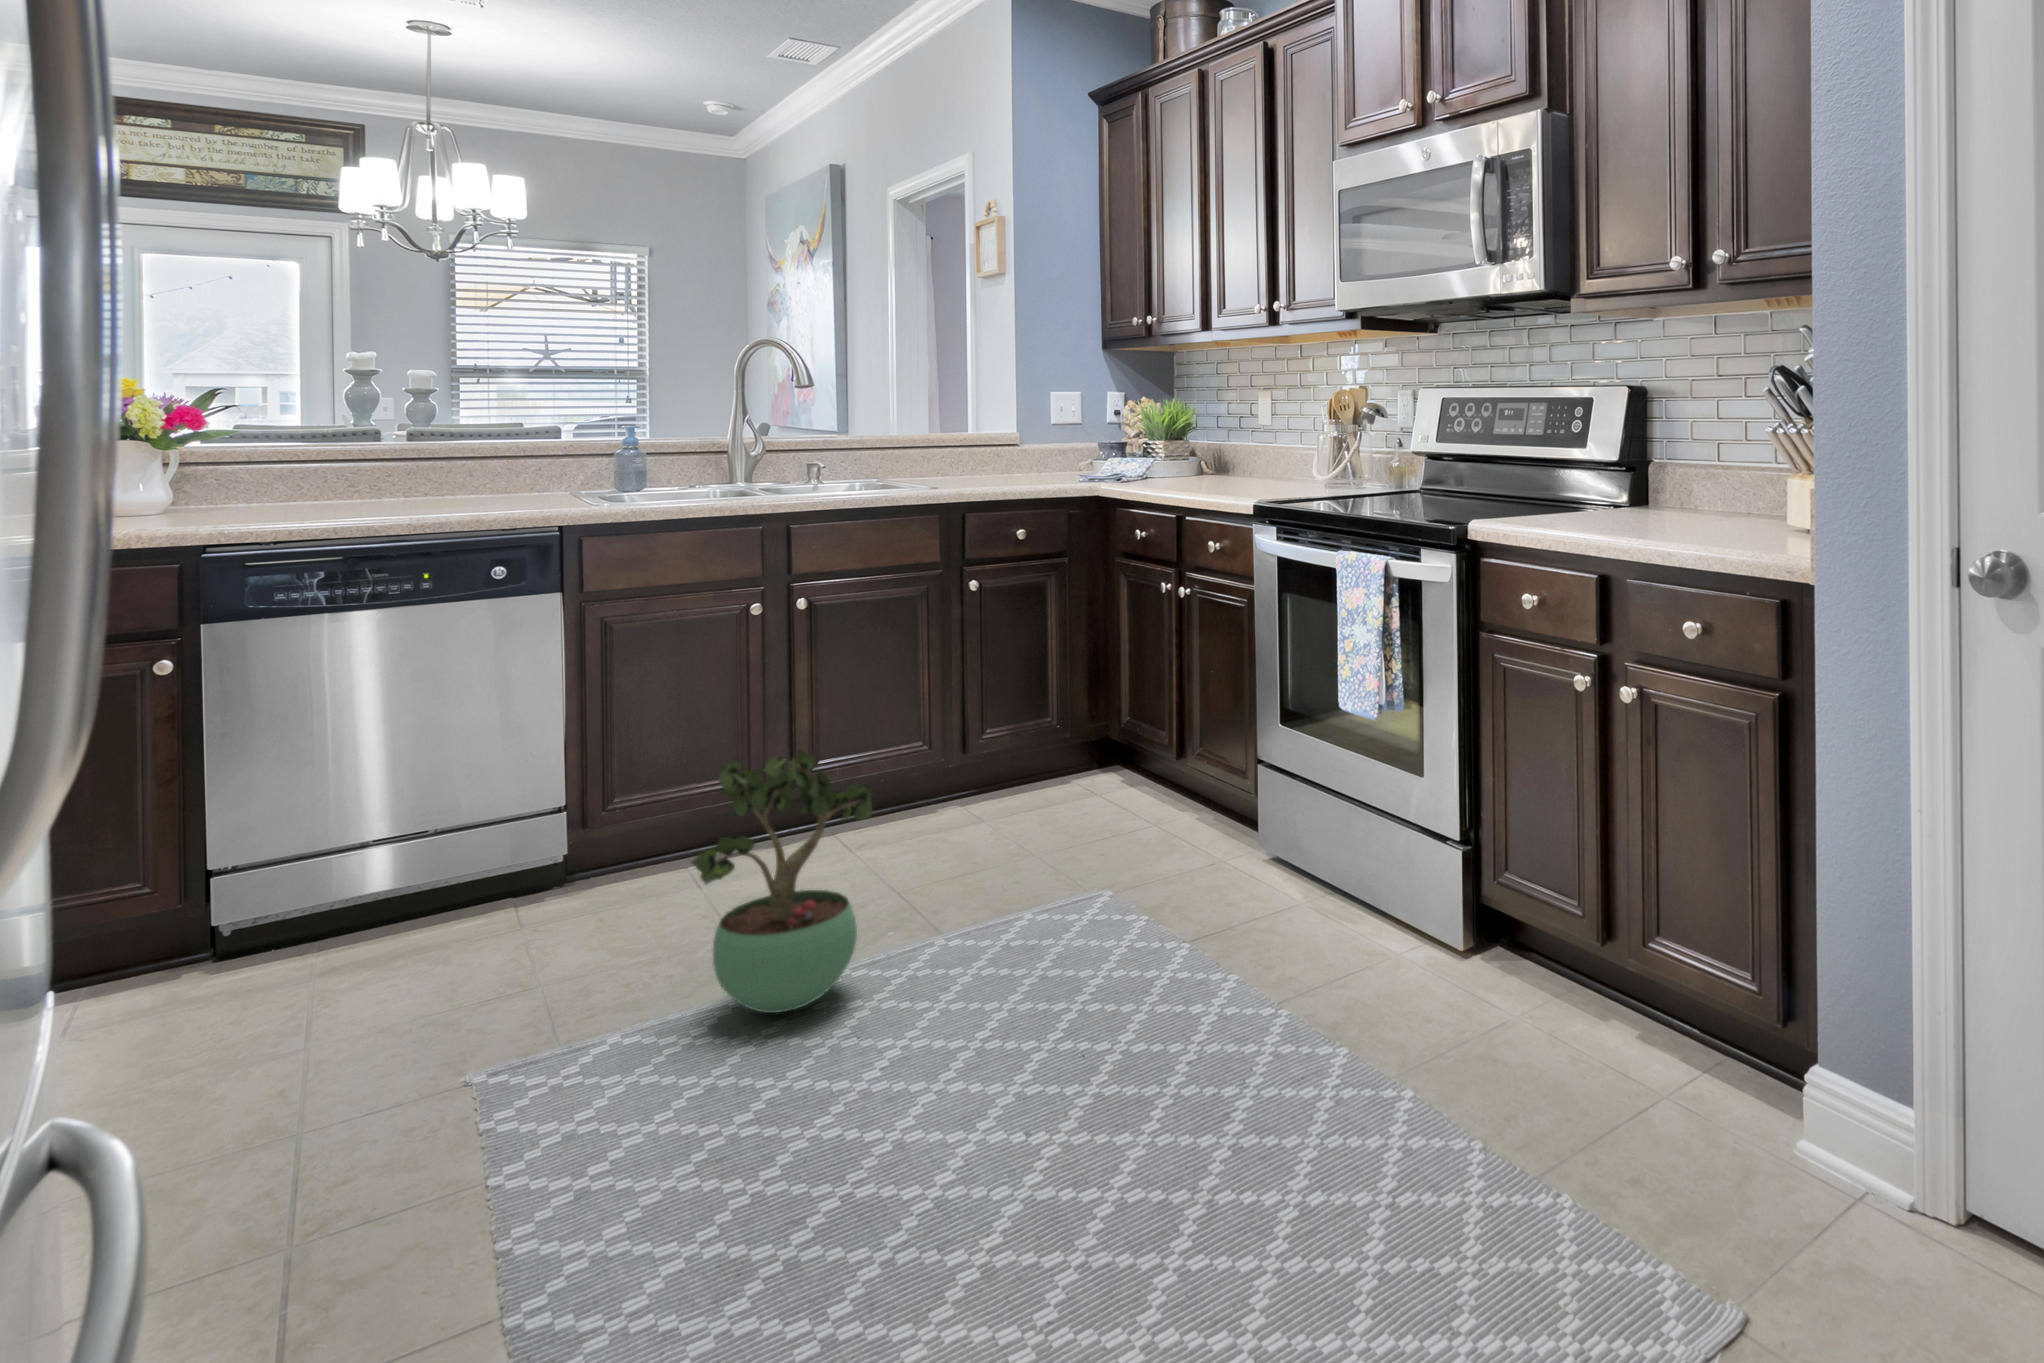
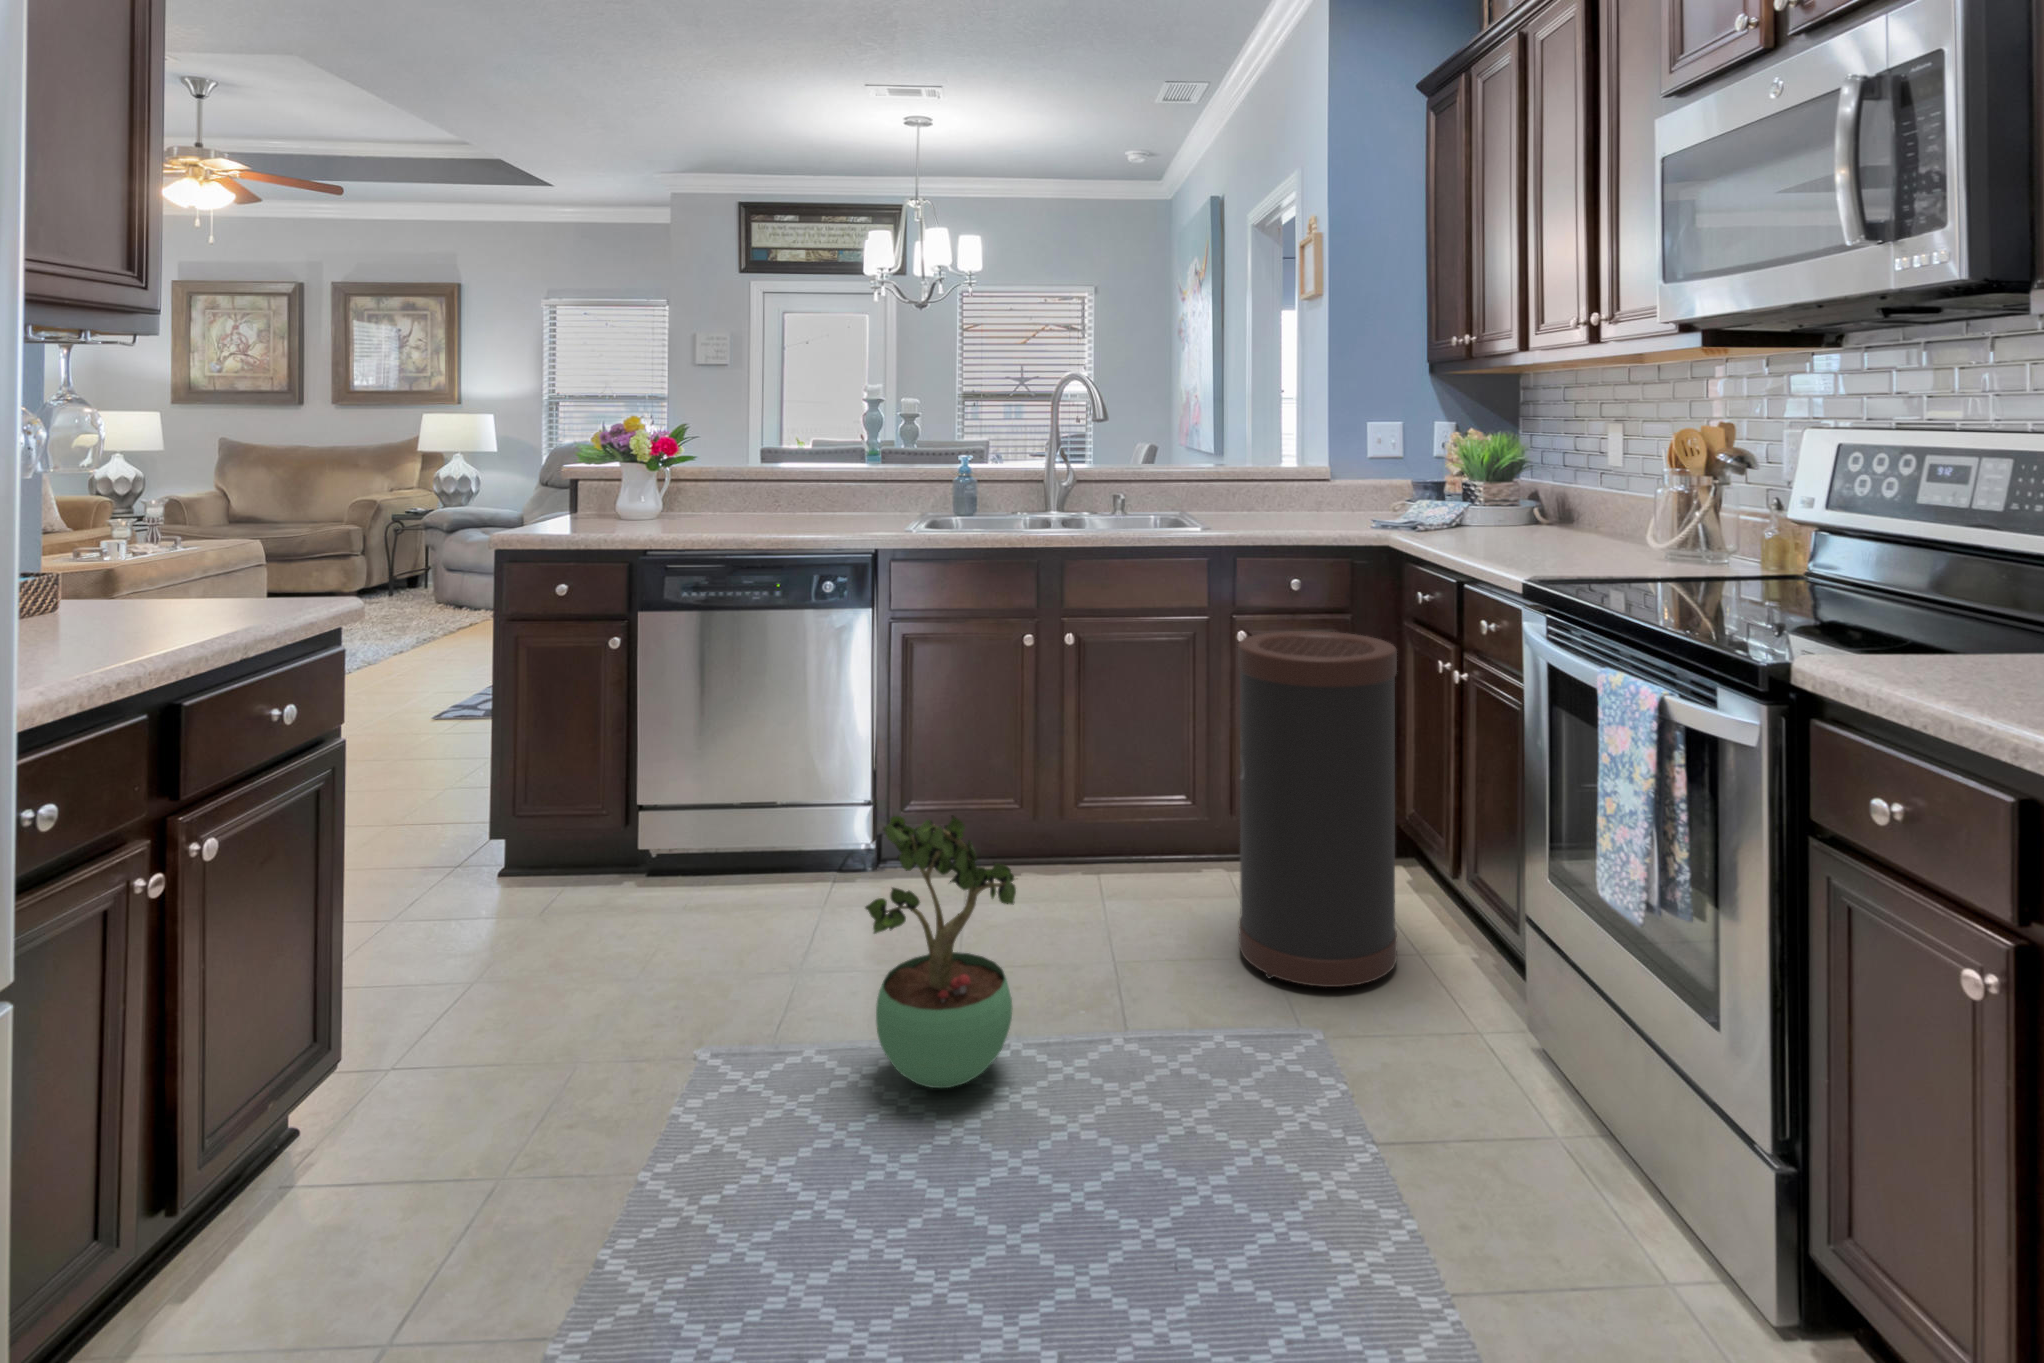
trash can: none [1007,570,1150,872] -> present [1238,631,1397,987]

